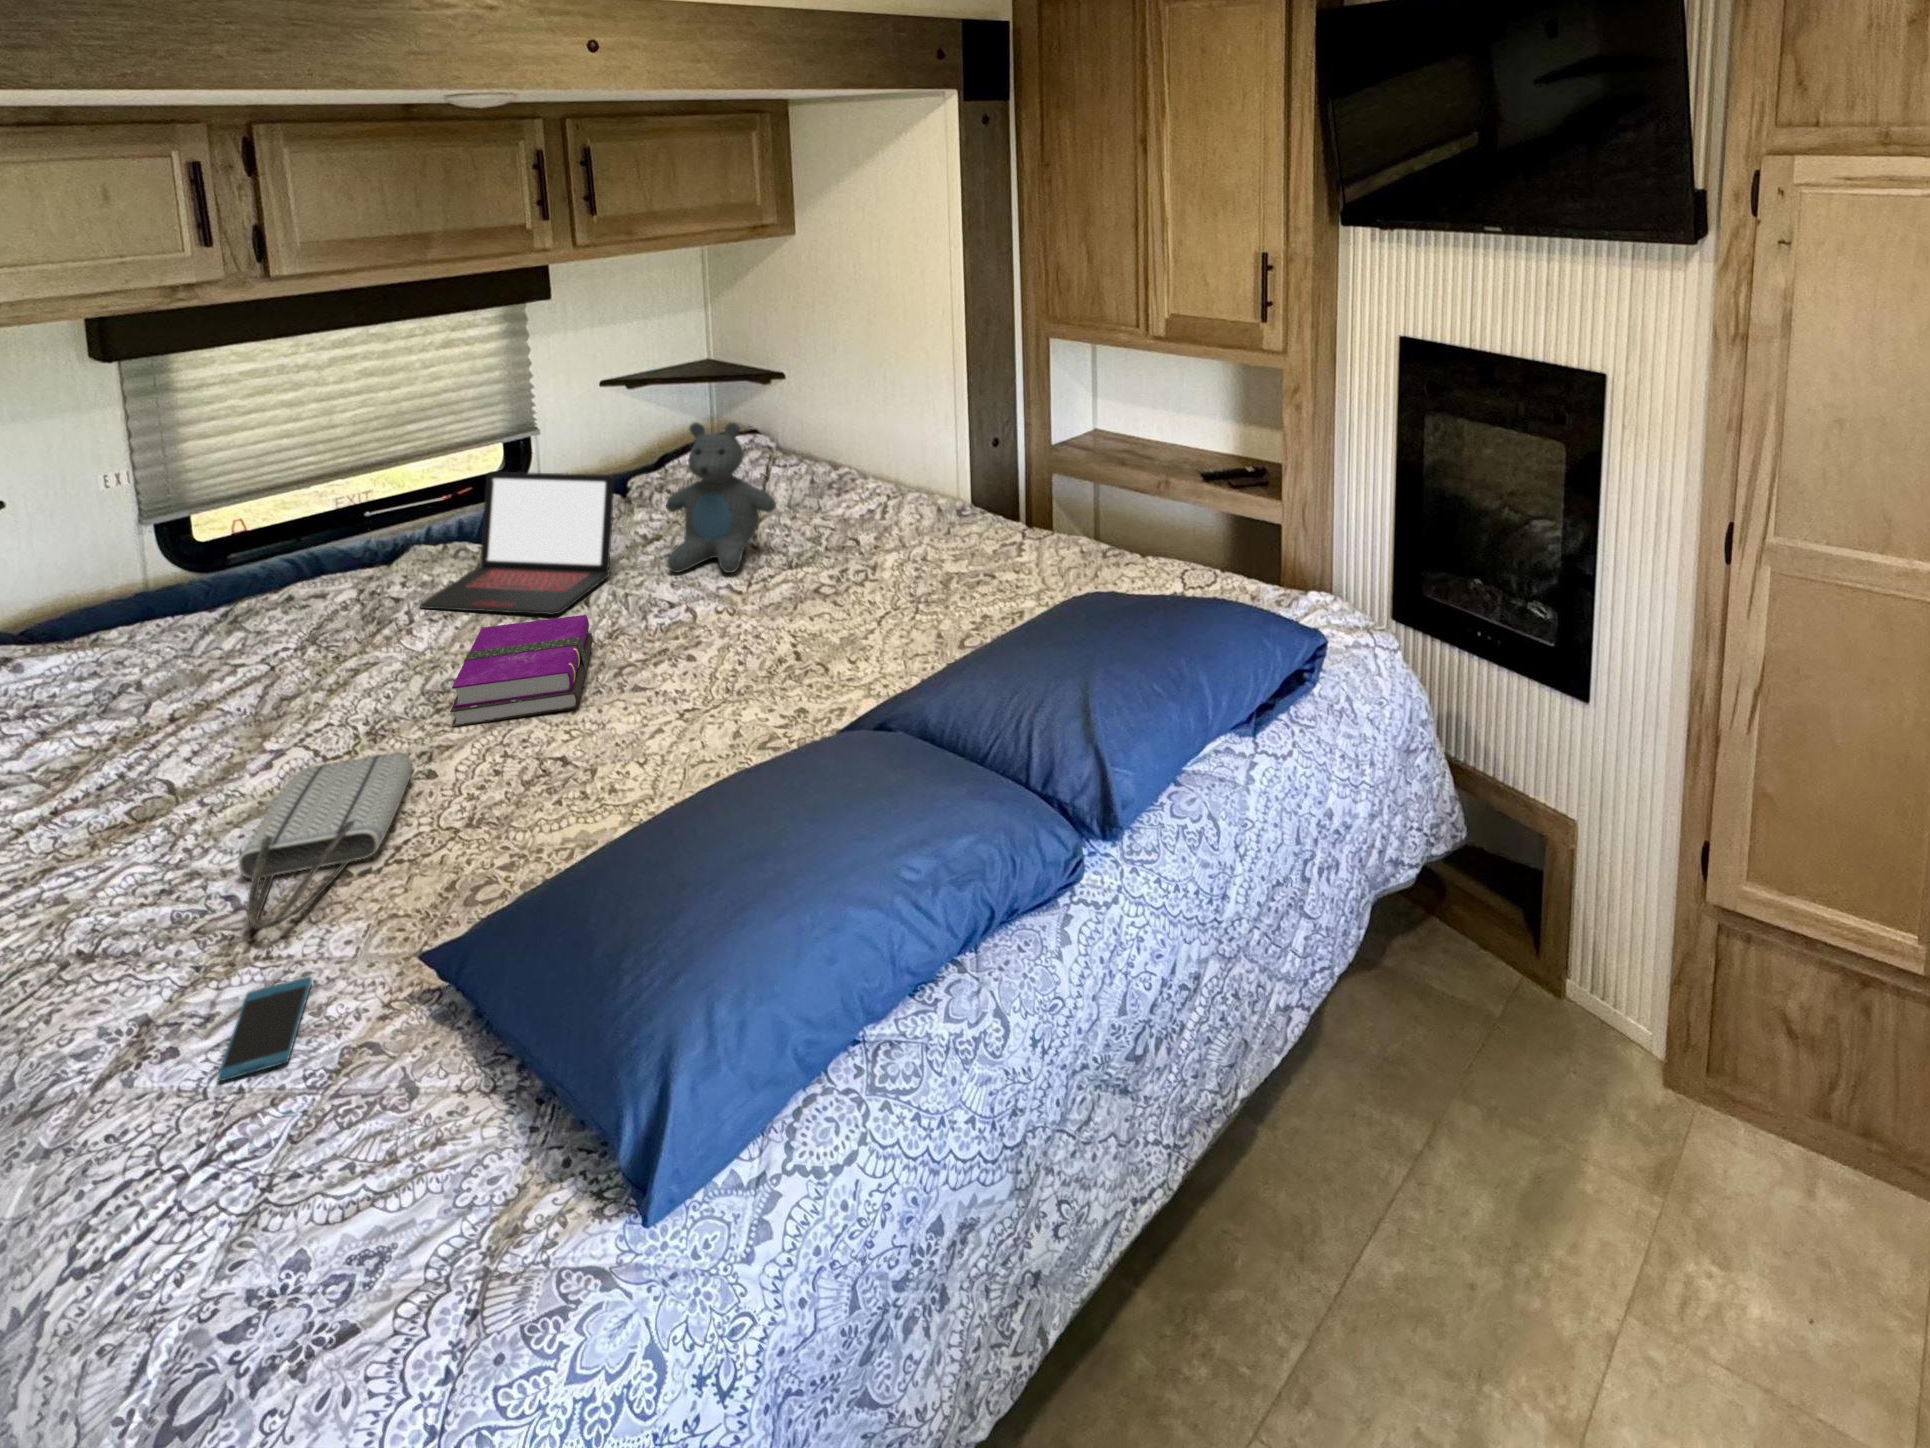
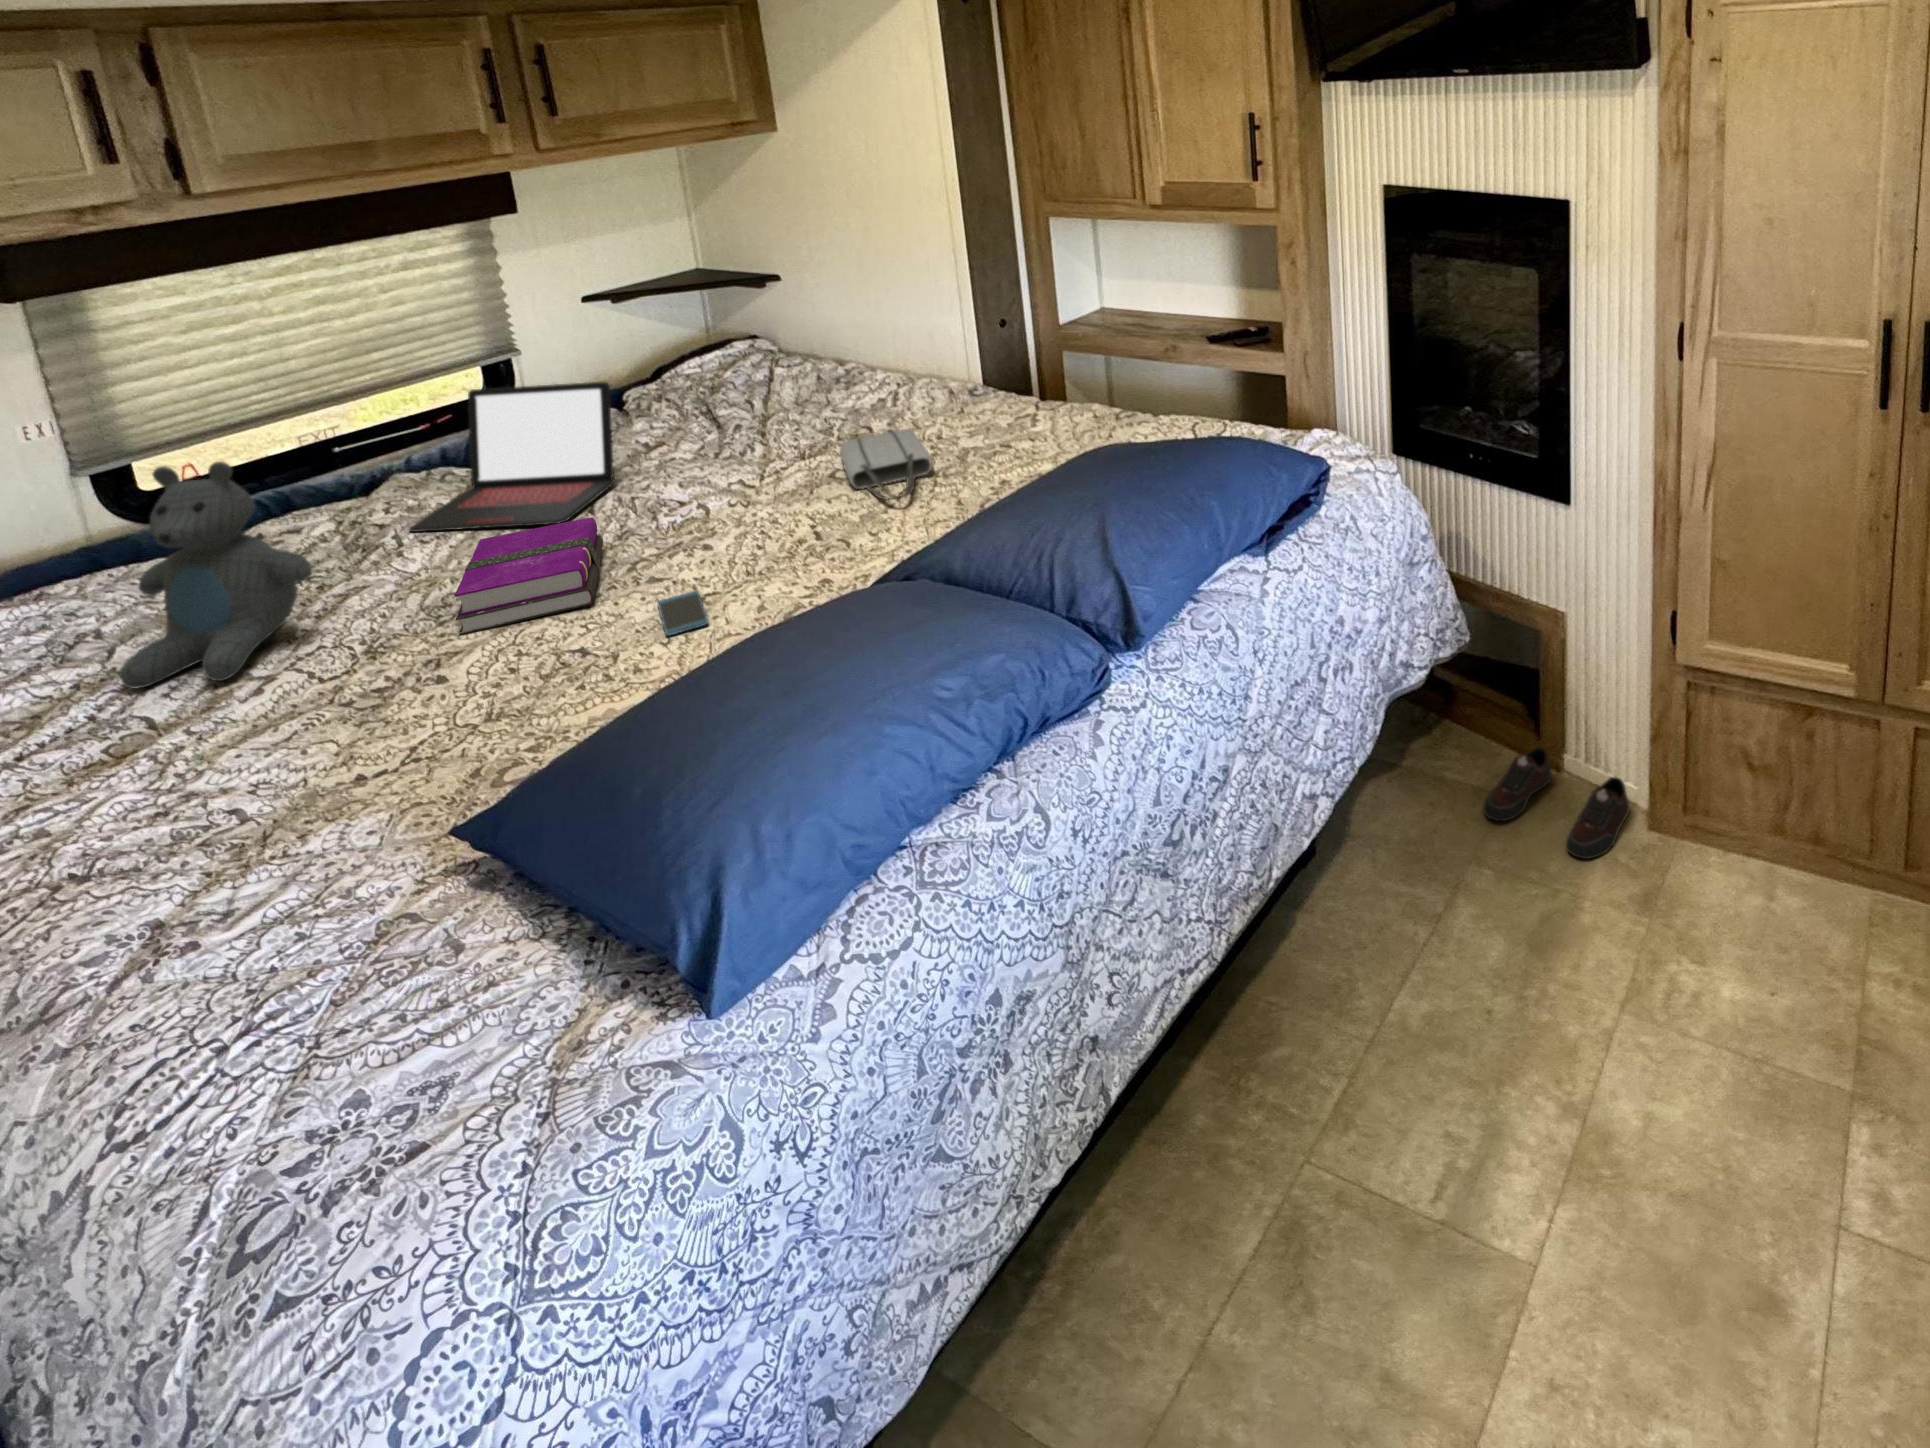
teddy bear: present [666,422,776,573] -> present [119,461,312,689]
tote bag: present [239,753,412,930] -> present [840,429,932,500]
shoe: none [1472,968,1644,1115] -> present [1483,747,1630,859]
smartphone: present [218,977,312,1081] -> present [658,590,709,636]

